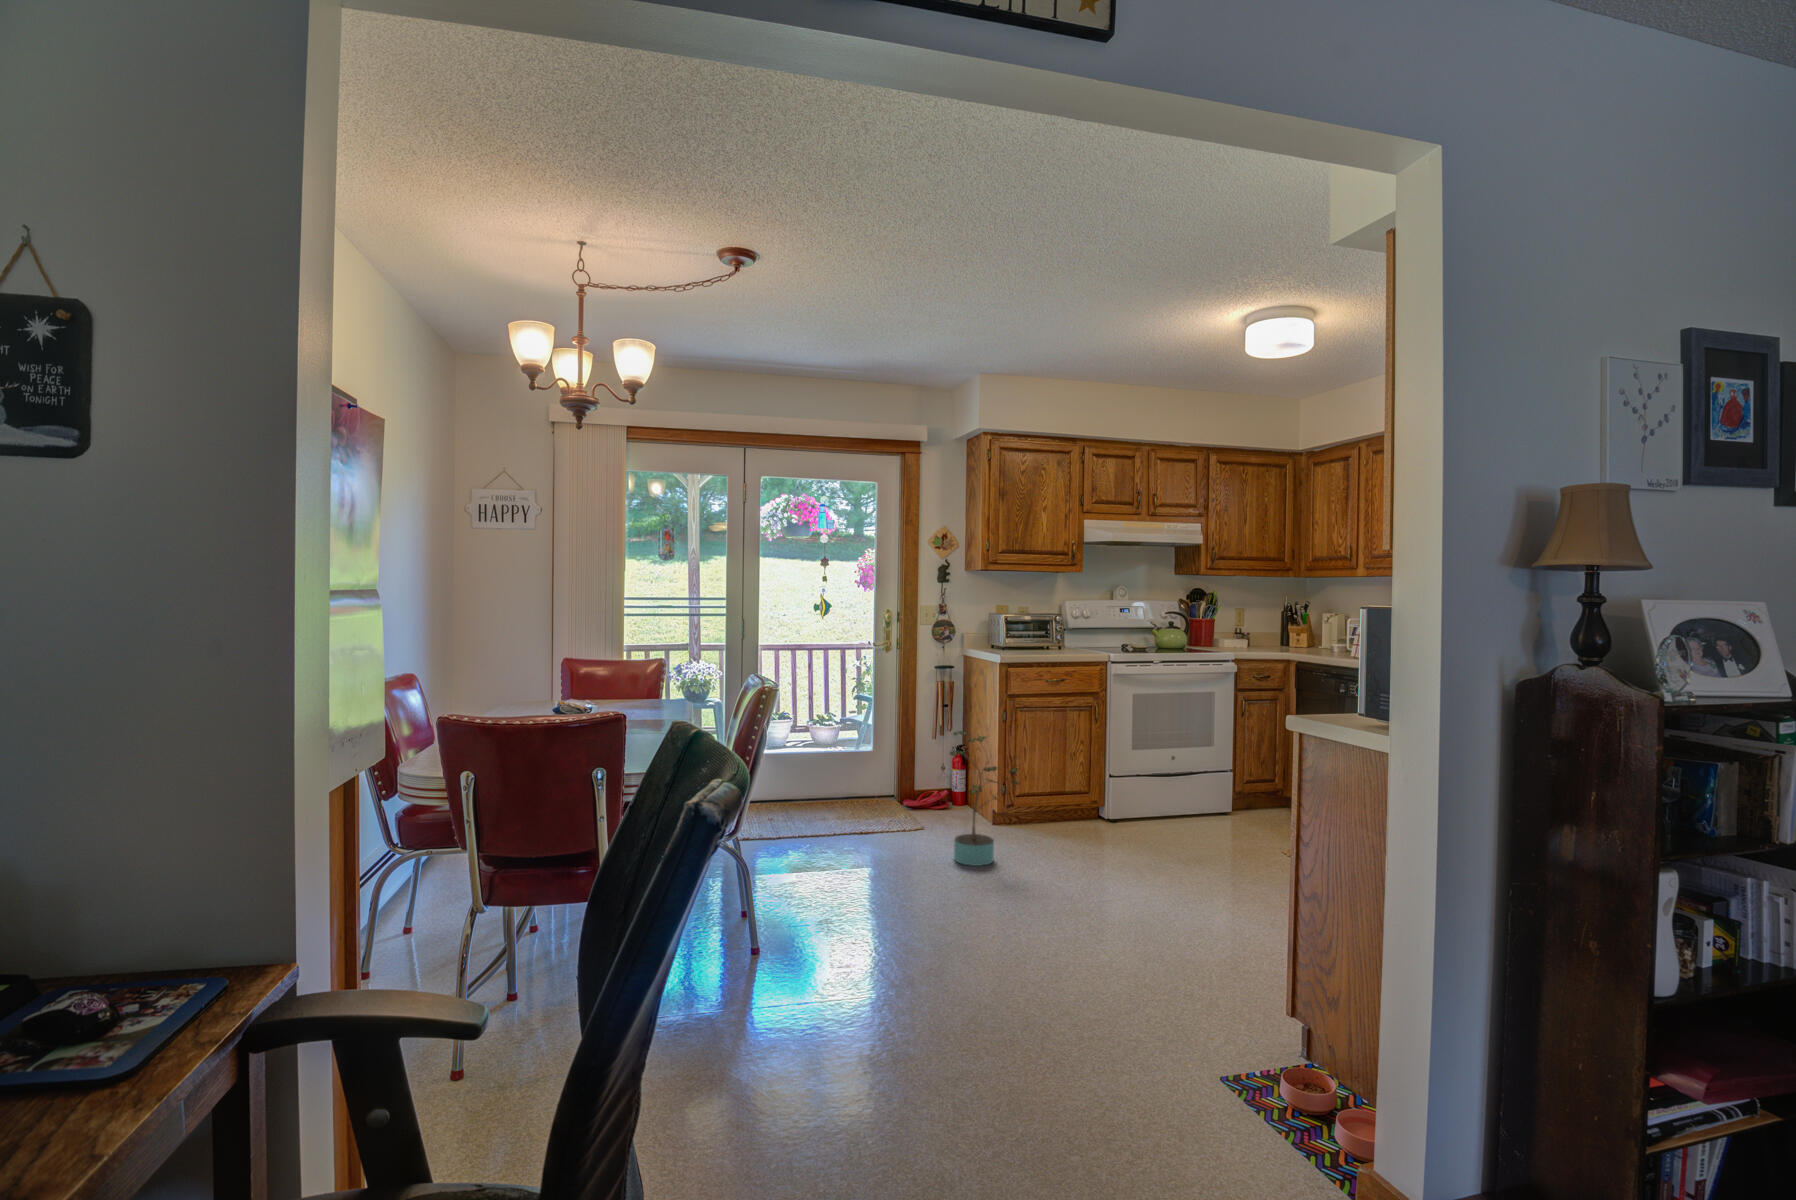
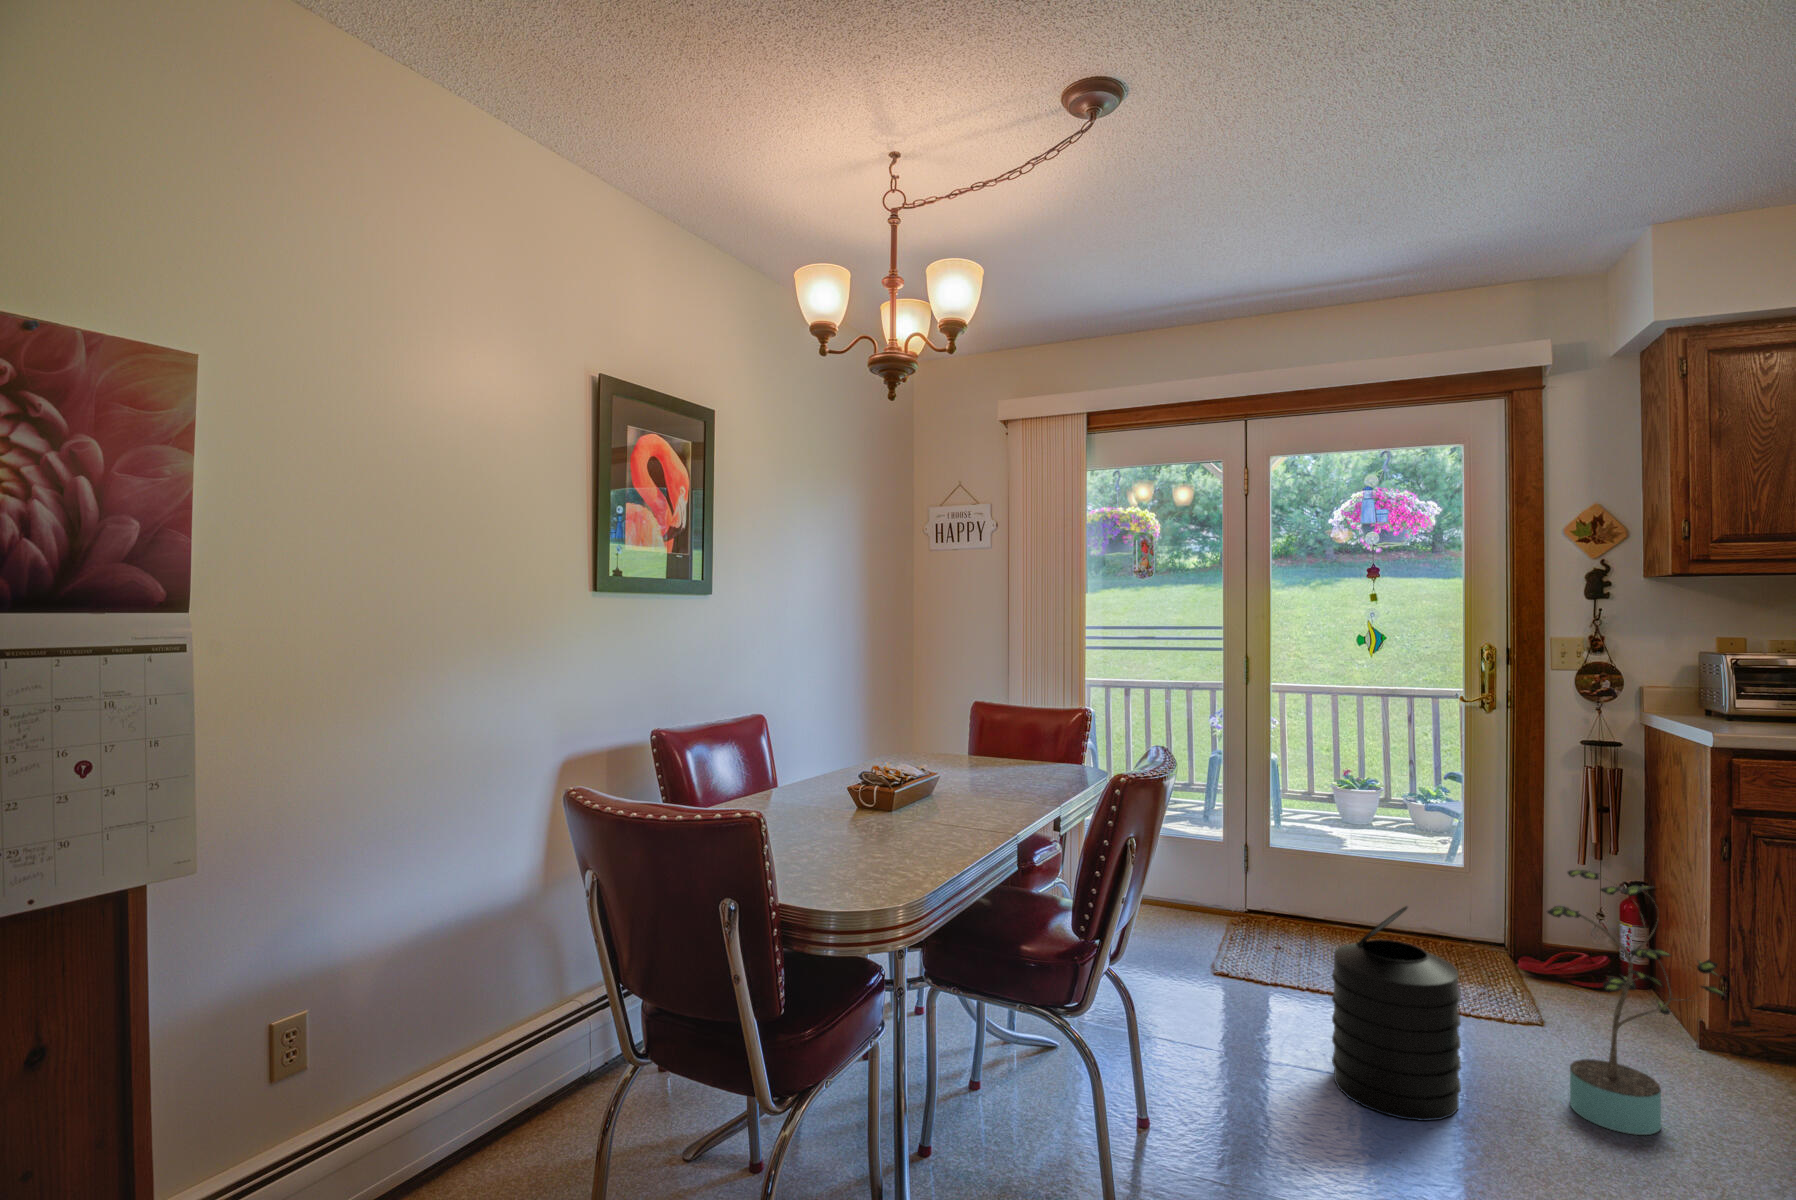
trash can: none [842,763,911,885] -> present [1332,906,1461,1121]

